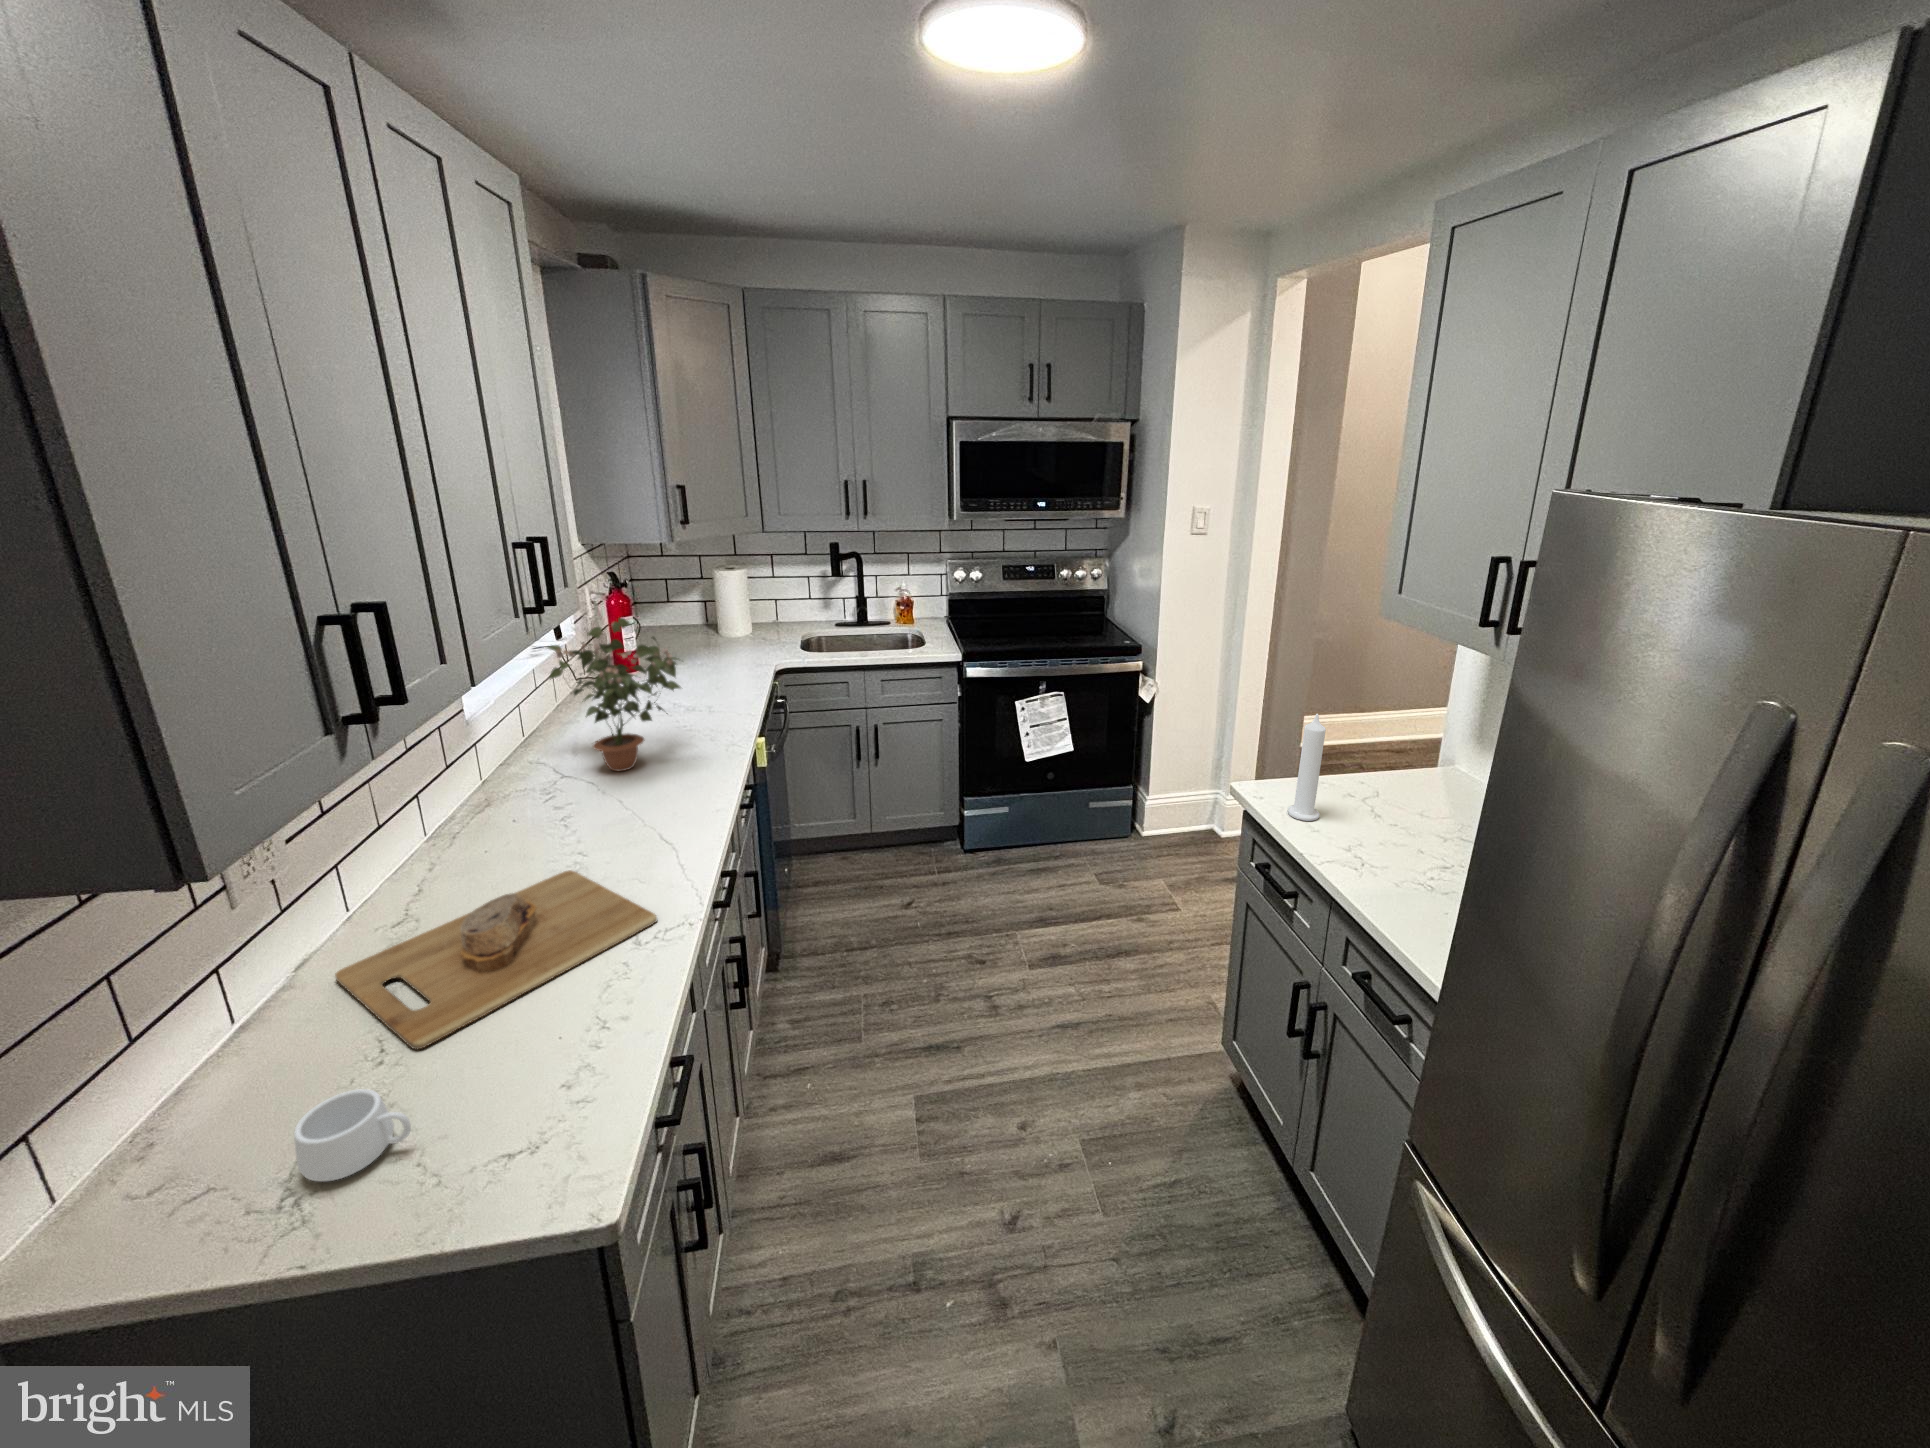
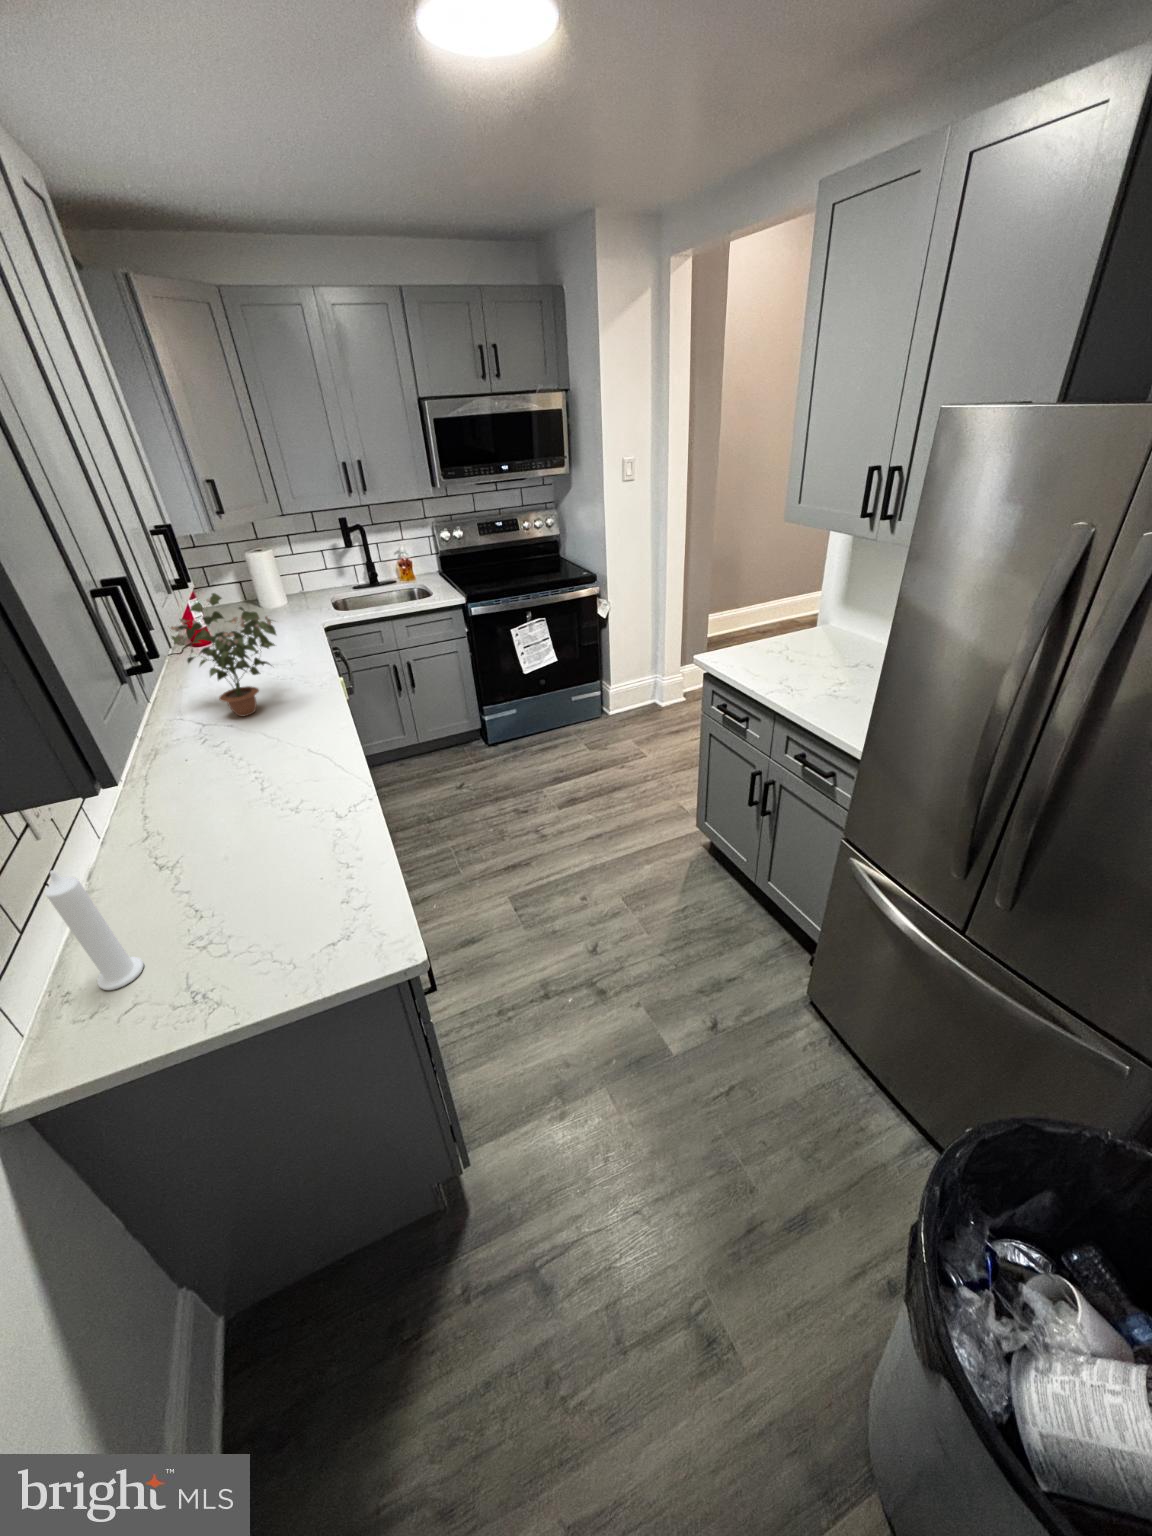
candle: present [1287,714,1326,821] -> present [45,871,144,990]
cutting board: present [335,870,657,1049] -> none [121,784,342,908]
mug: present [294,1089,411,1181] -> none [179,930,256,988]

